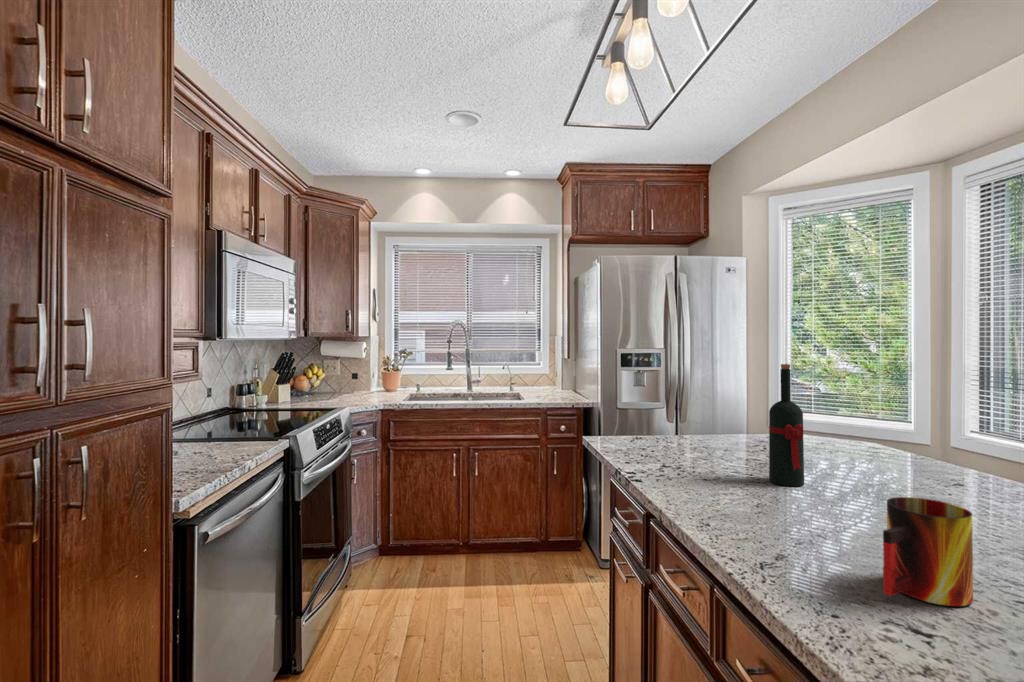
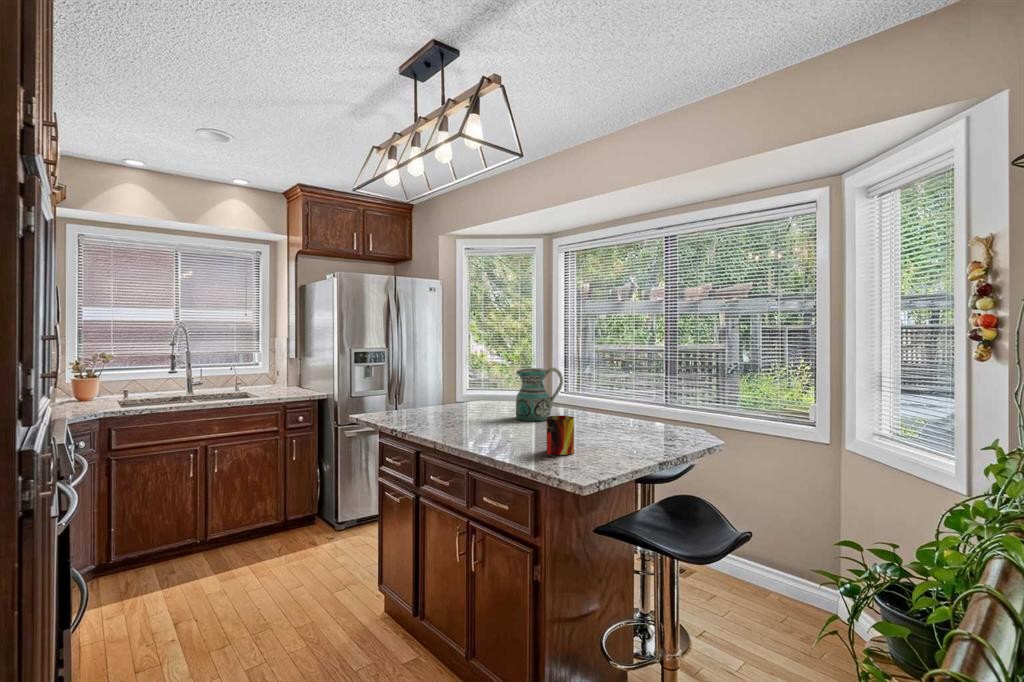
wine bottle: present [769,364,804,486] -> none [484,359,502,427]
ceramic pitcher: none [841,383,955,487] -> present [516,368,563,421]

